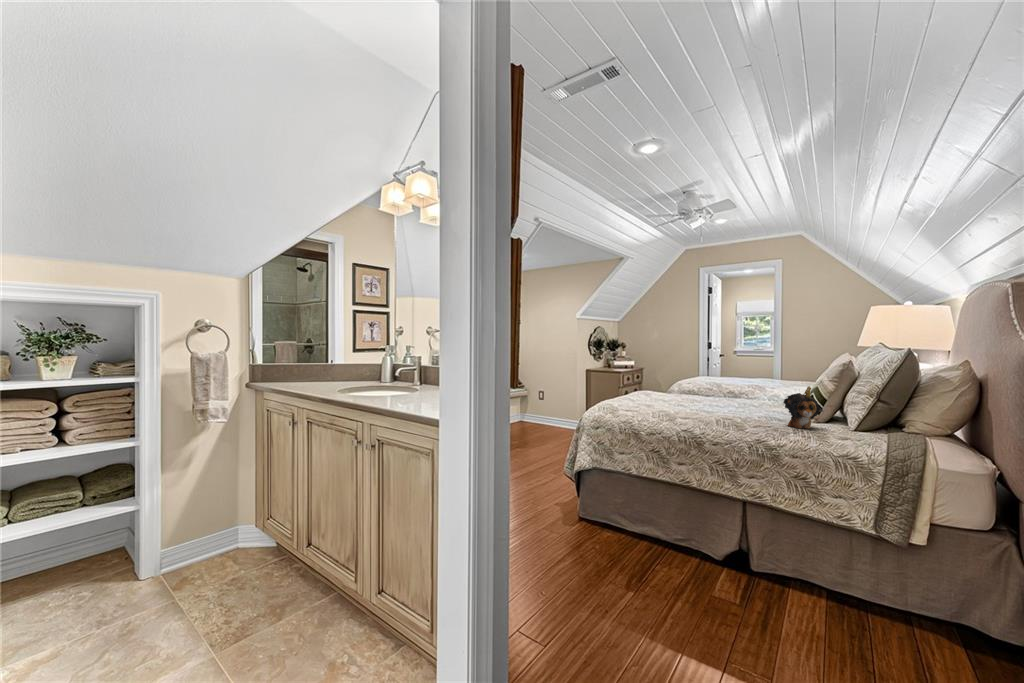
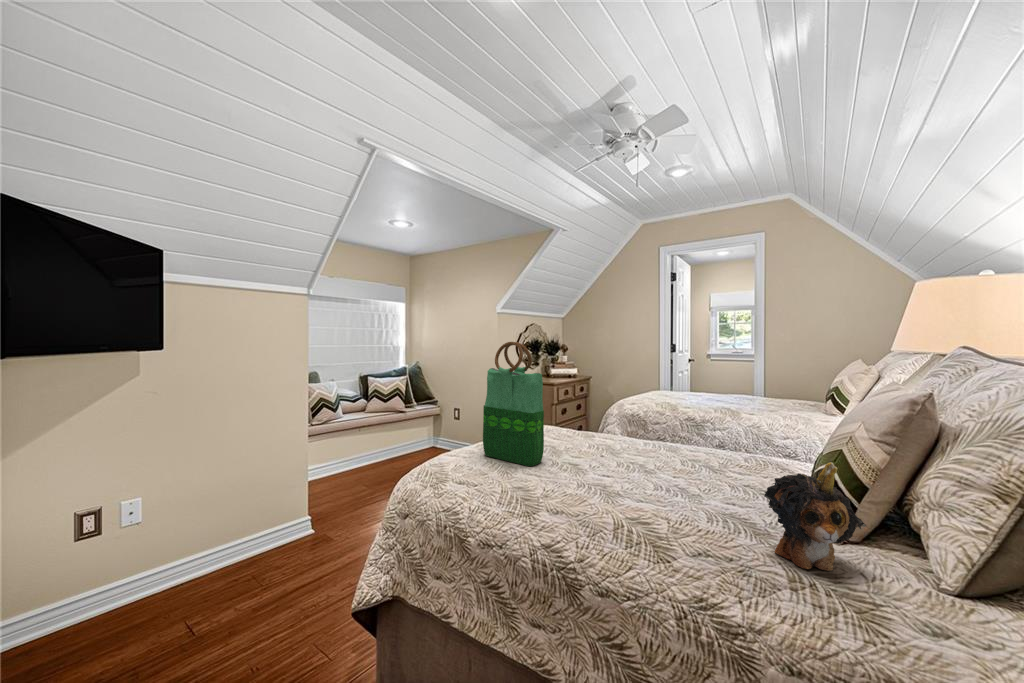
tote bag: none [625,340,663,406] -> present [483,342,544,466]

